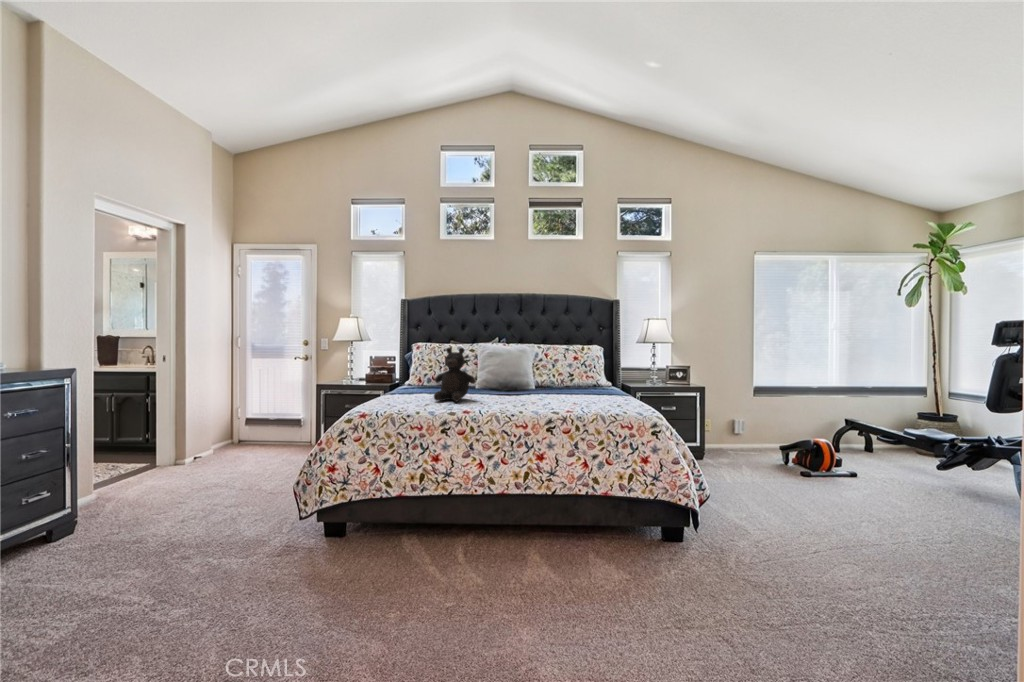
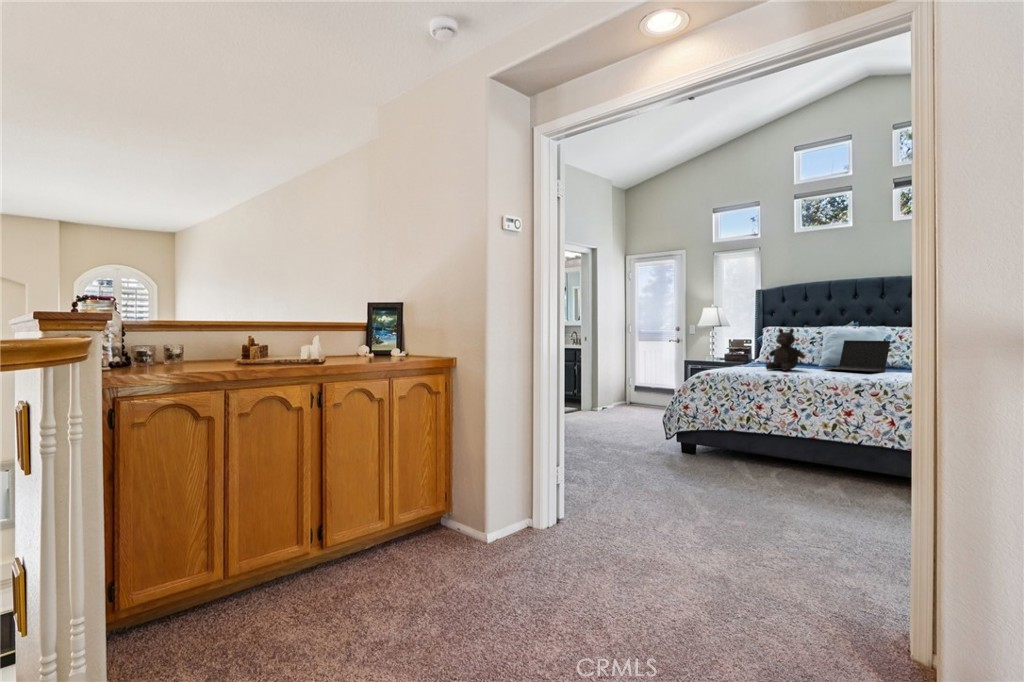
laptop: none [492,361,553,398] -> present [823,340,890,372]

